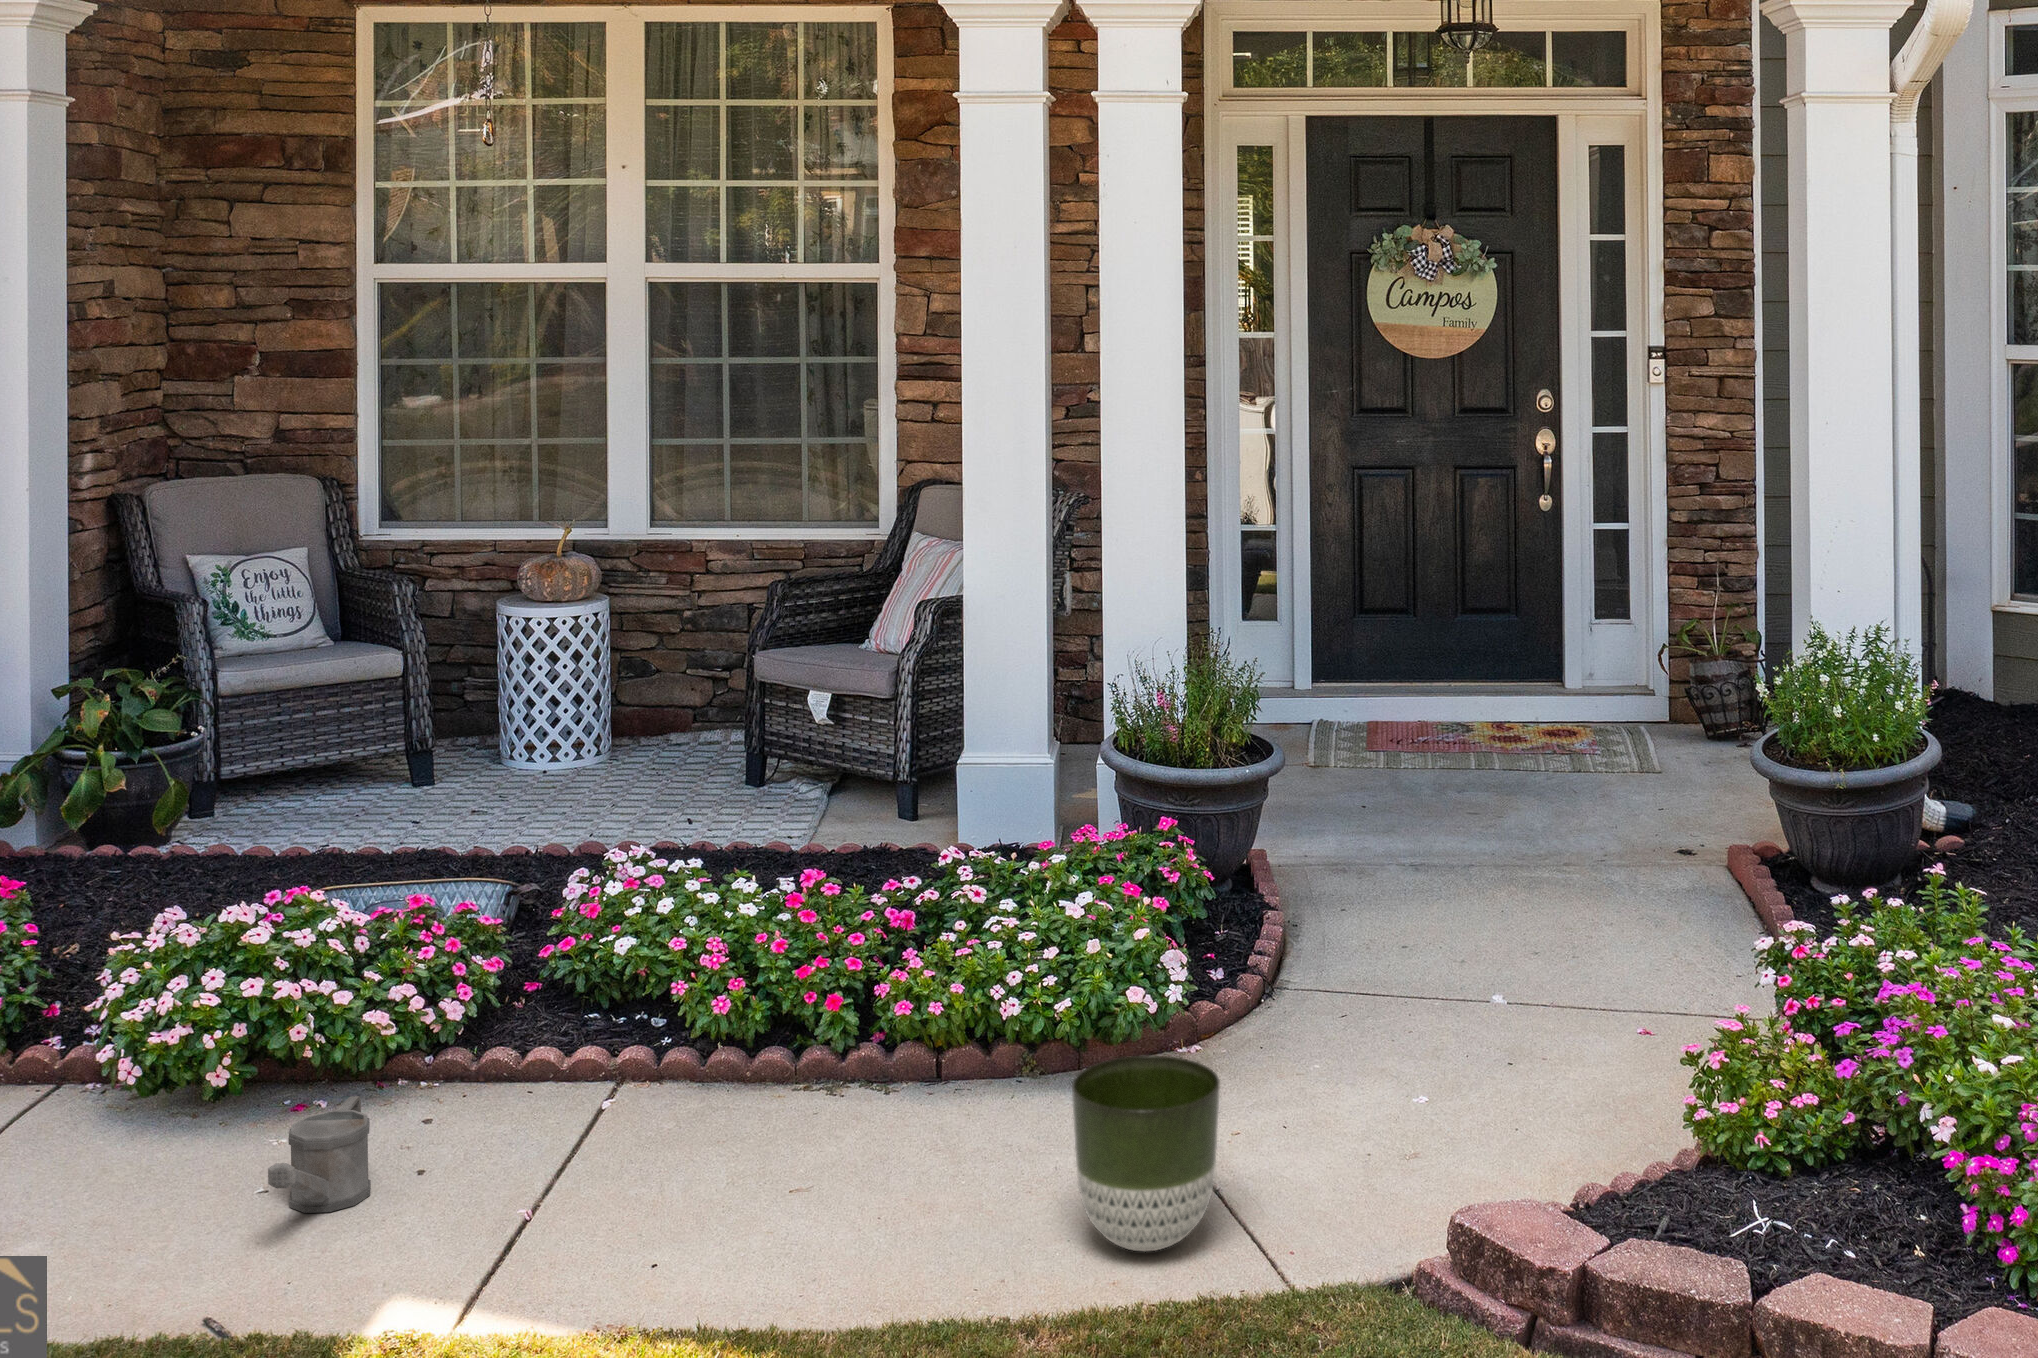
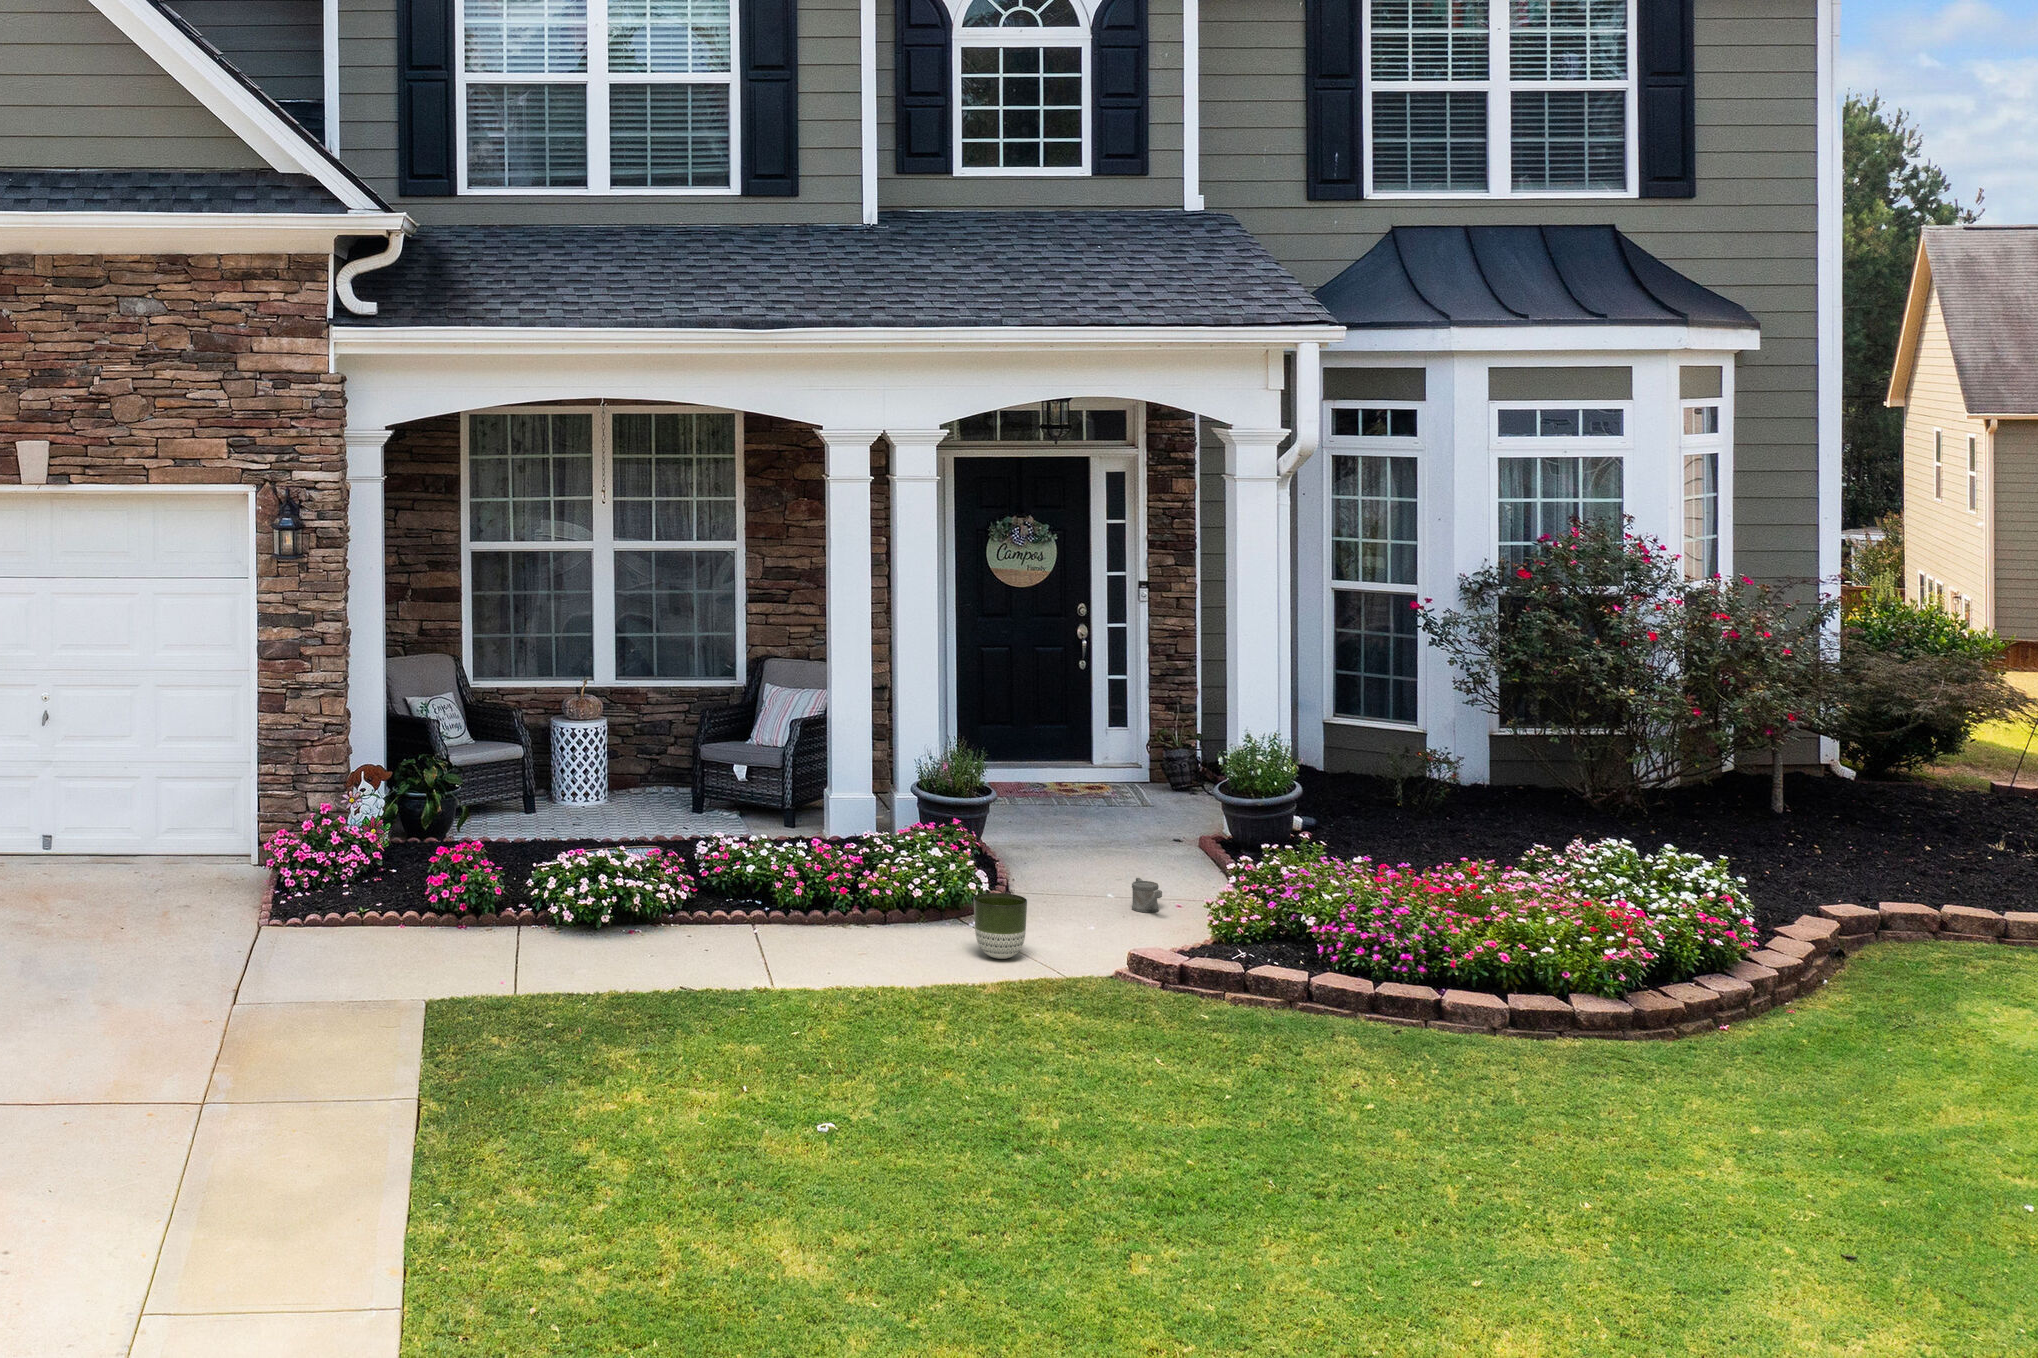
watering can: present [268,1096,371,1213] -> present [1132,878,1162,913]

